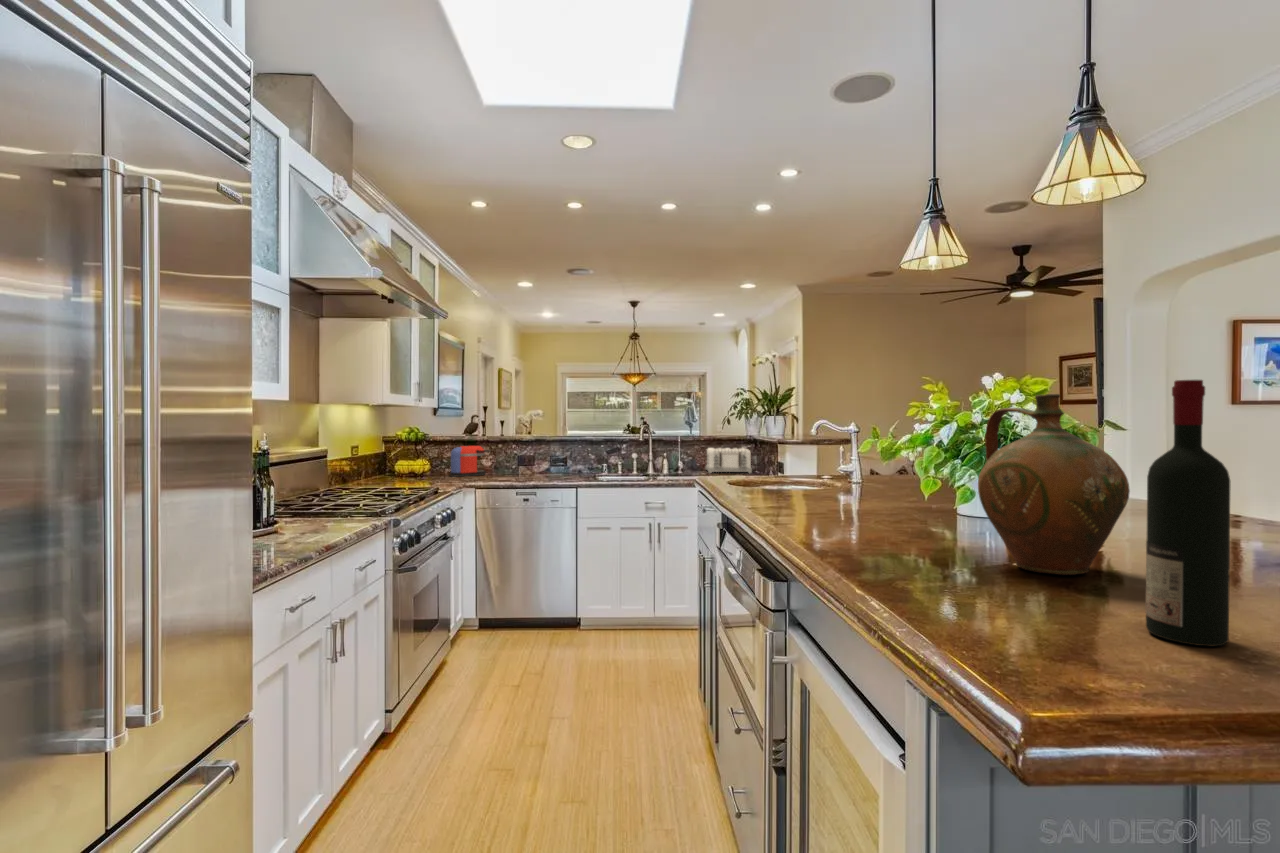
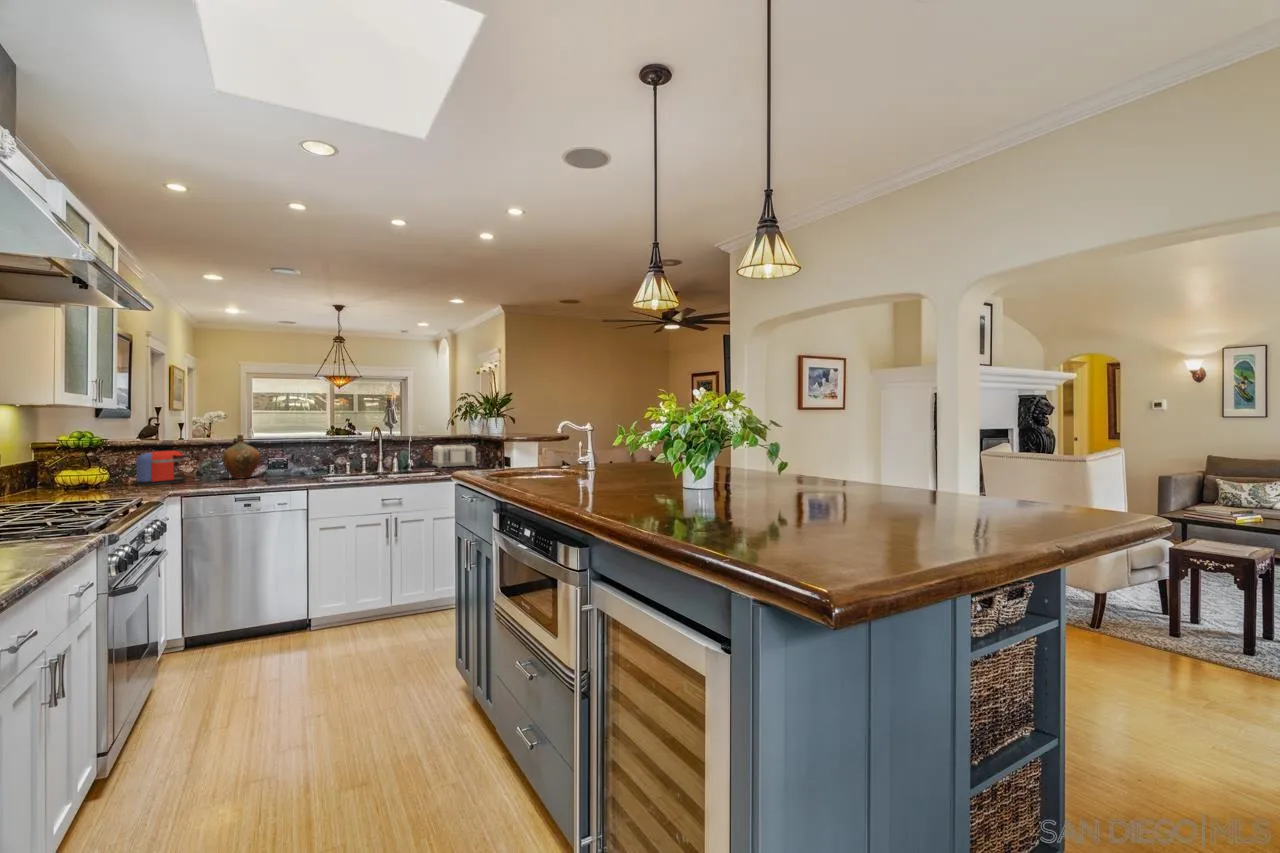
wine bottle: present [1146,380,1230,646] -> none [828,402,864,541]
ceramic jug: present [978,394,1130,575] -> present [222,435,260,479]

